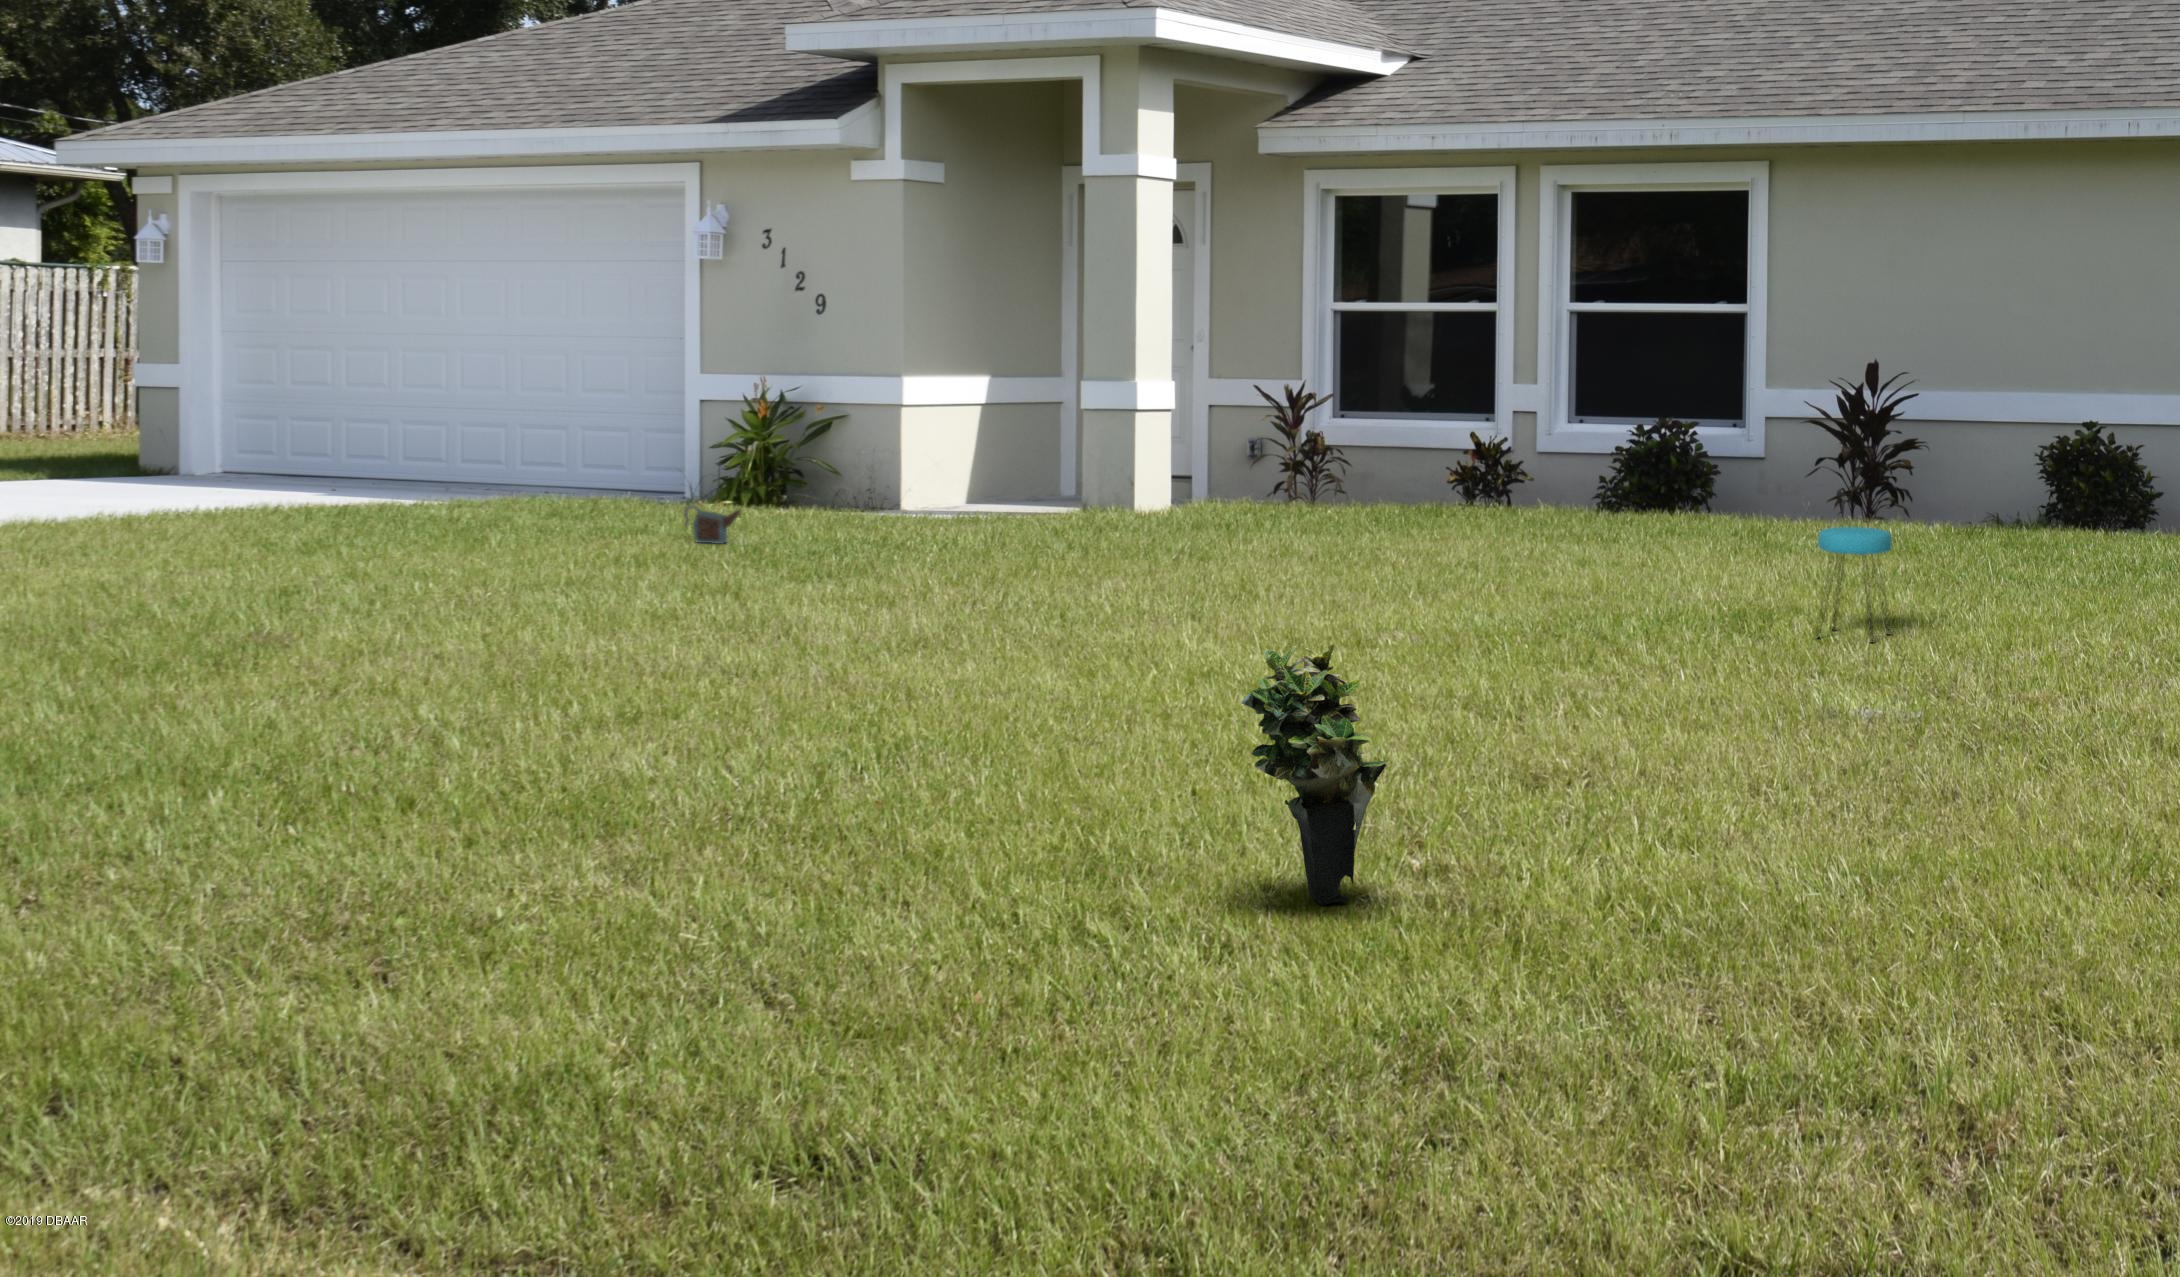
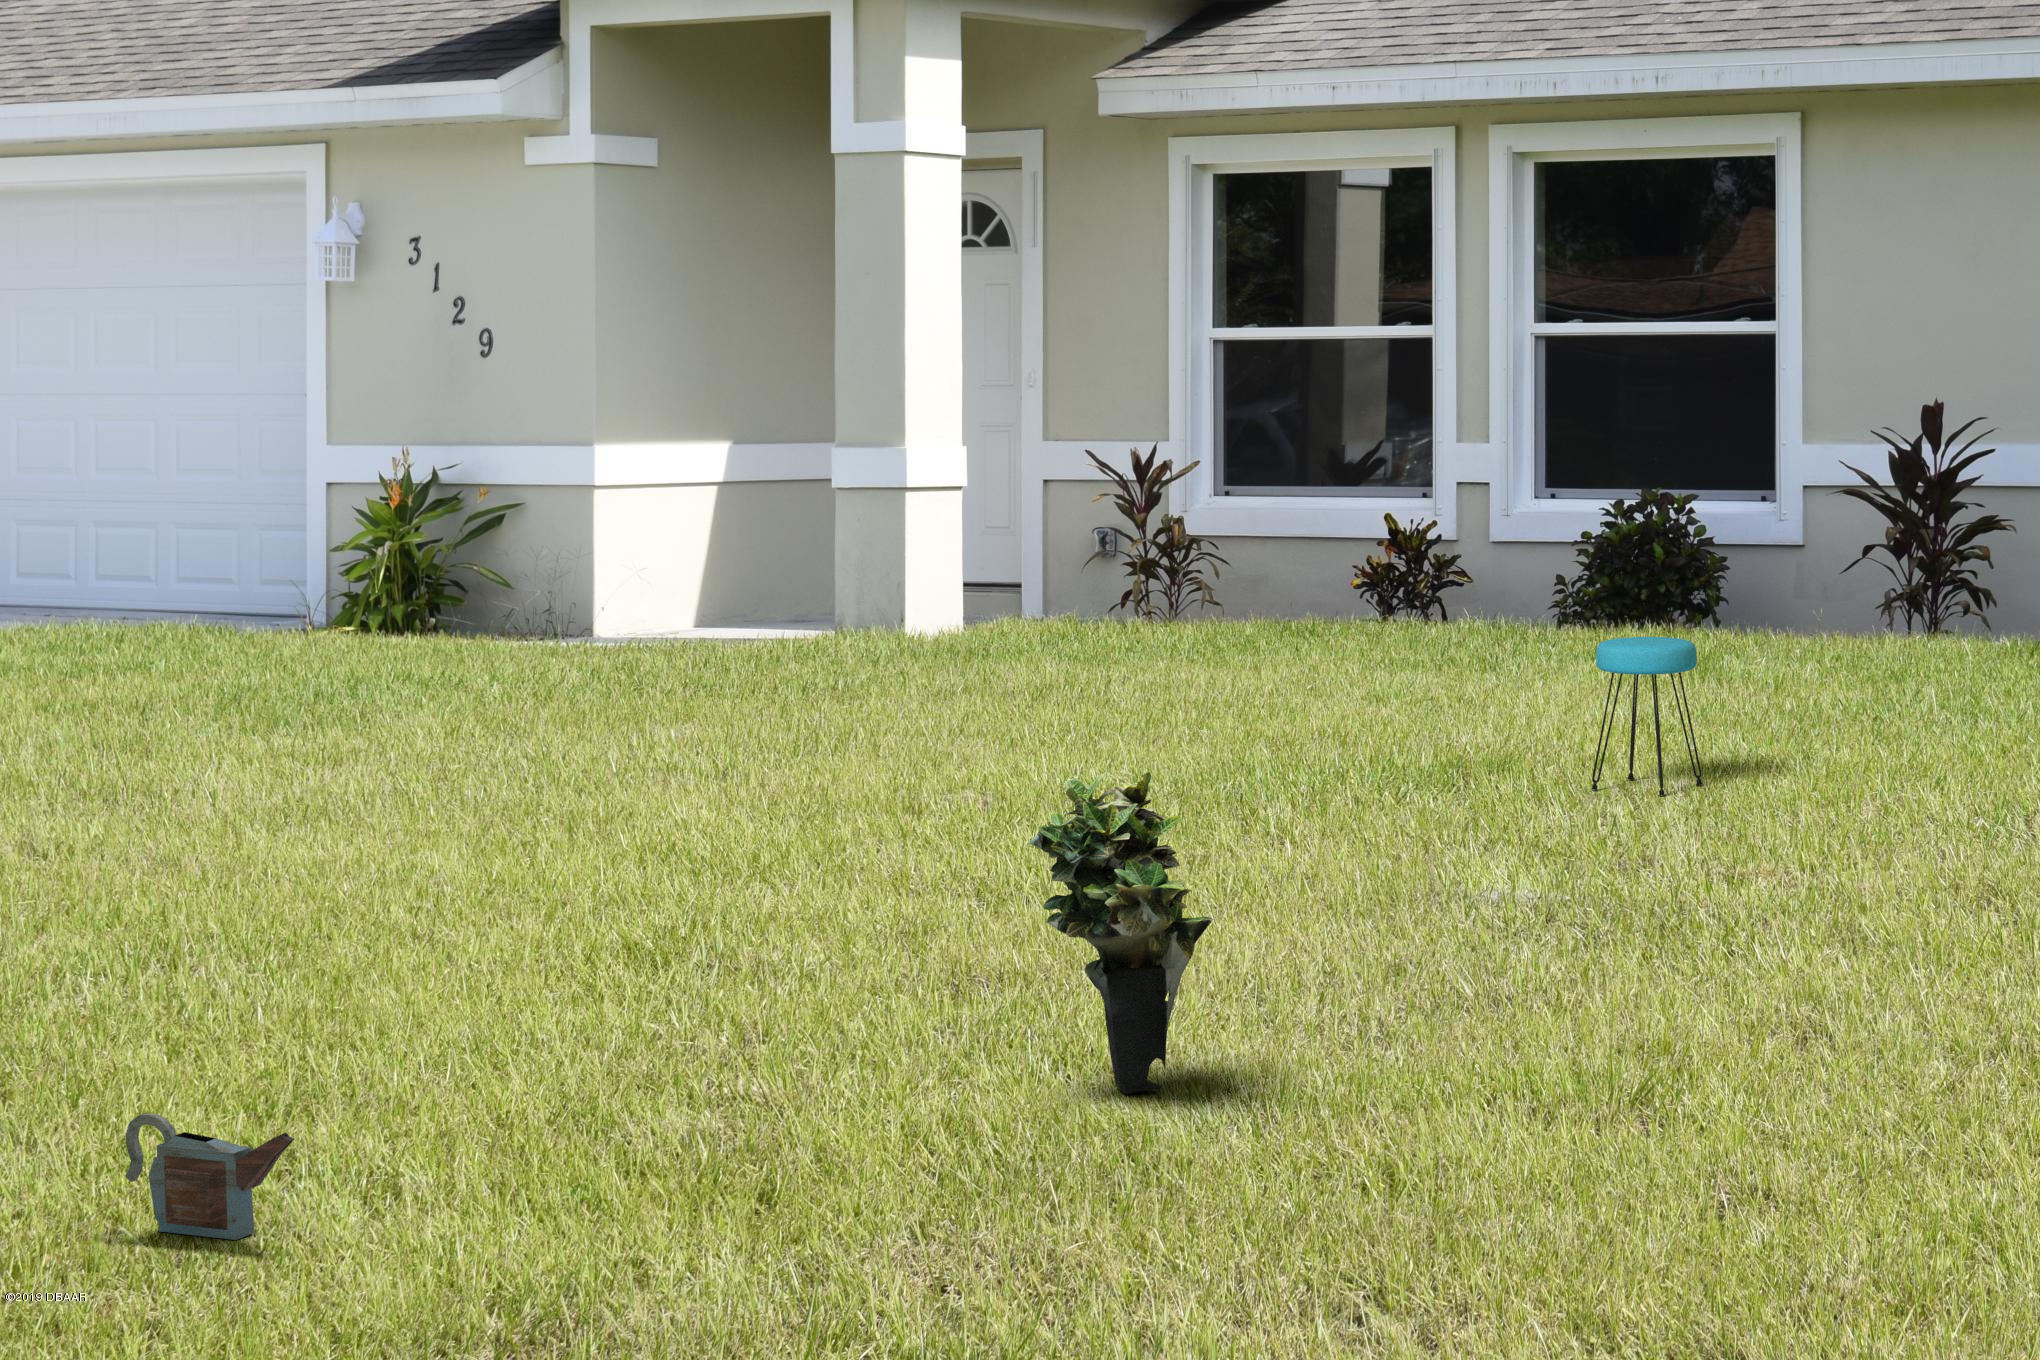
watering can: present [684,505,742,544] -> present [125,1113,294,1240]
potted plant: present [1242,645,1388,906] -> present [1030,772,1213,1095]

